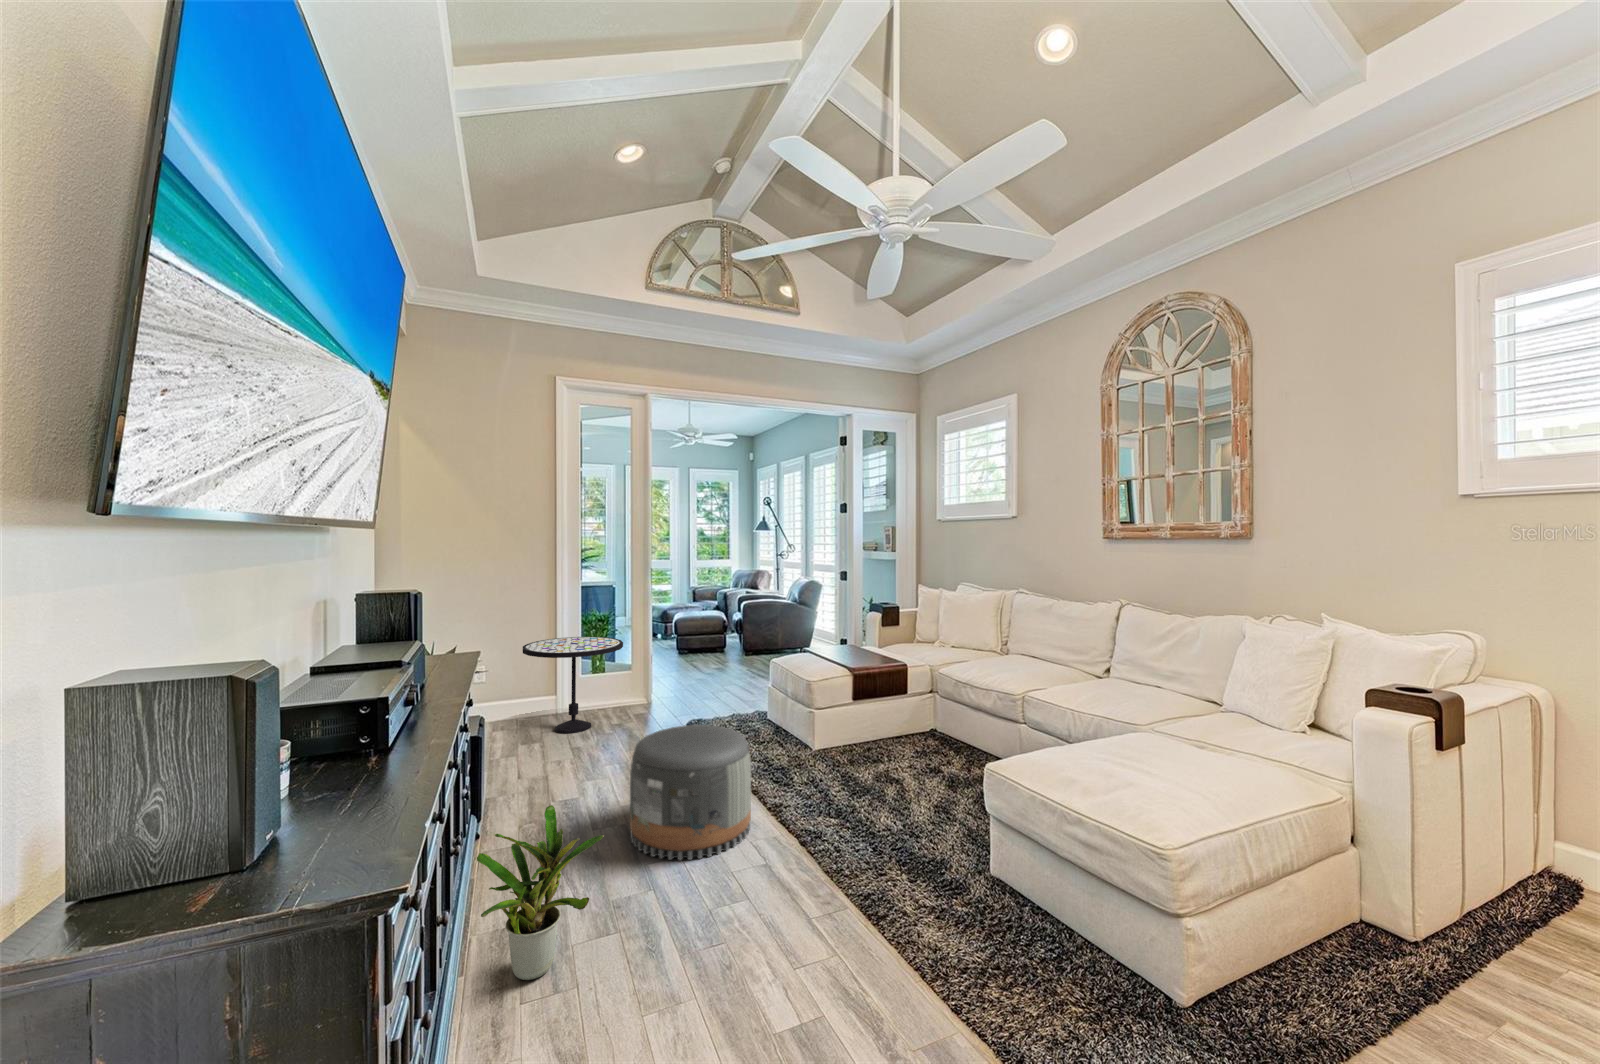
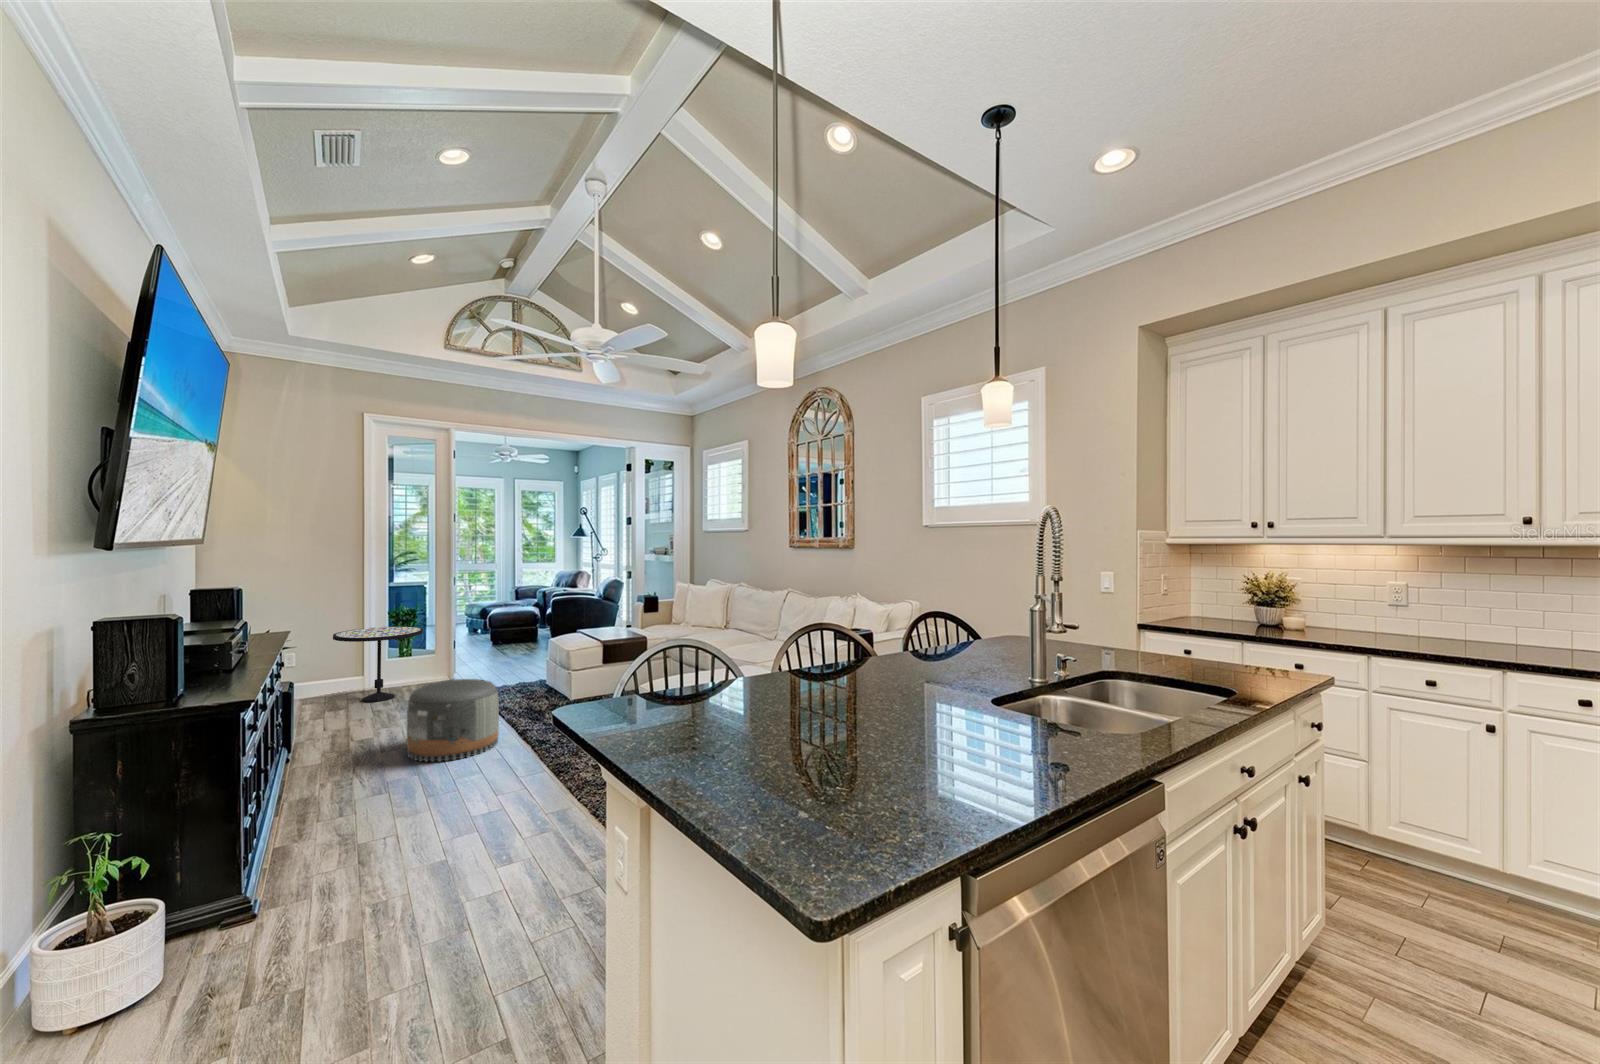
potted plant: present [477,805,604,980] -> none [287,719,375,815]

